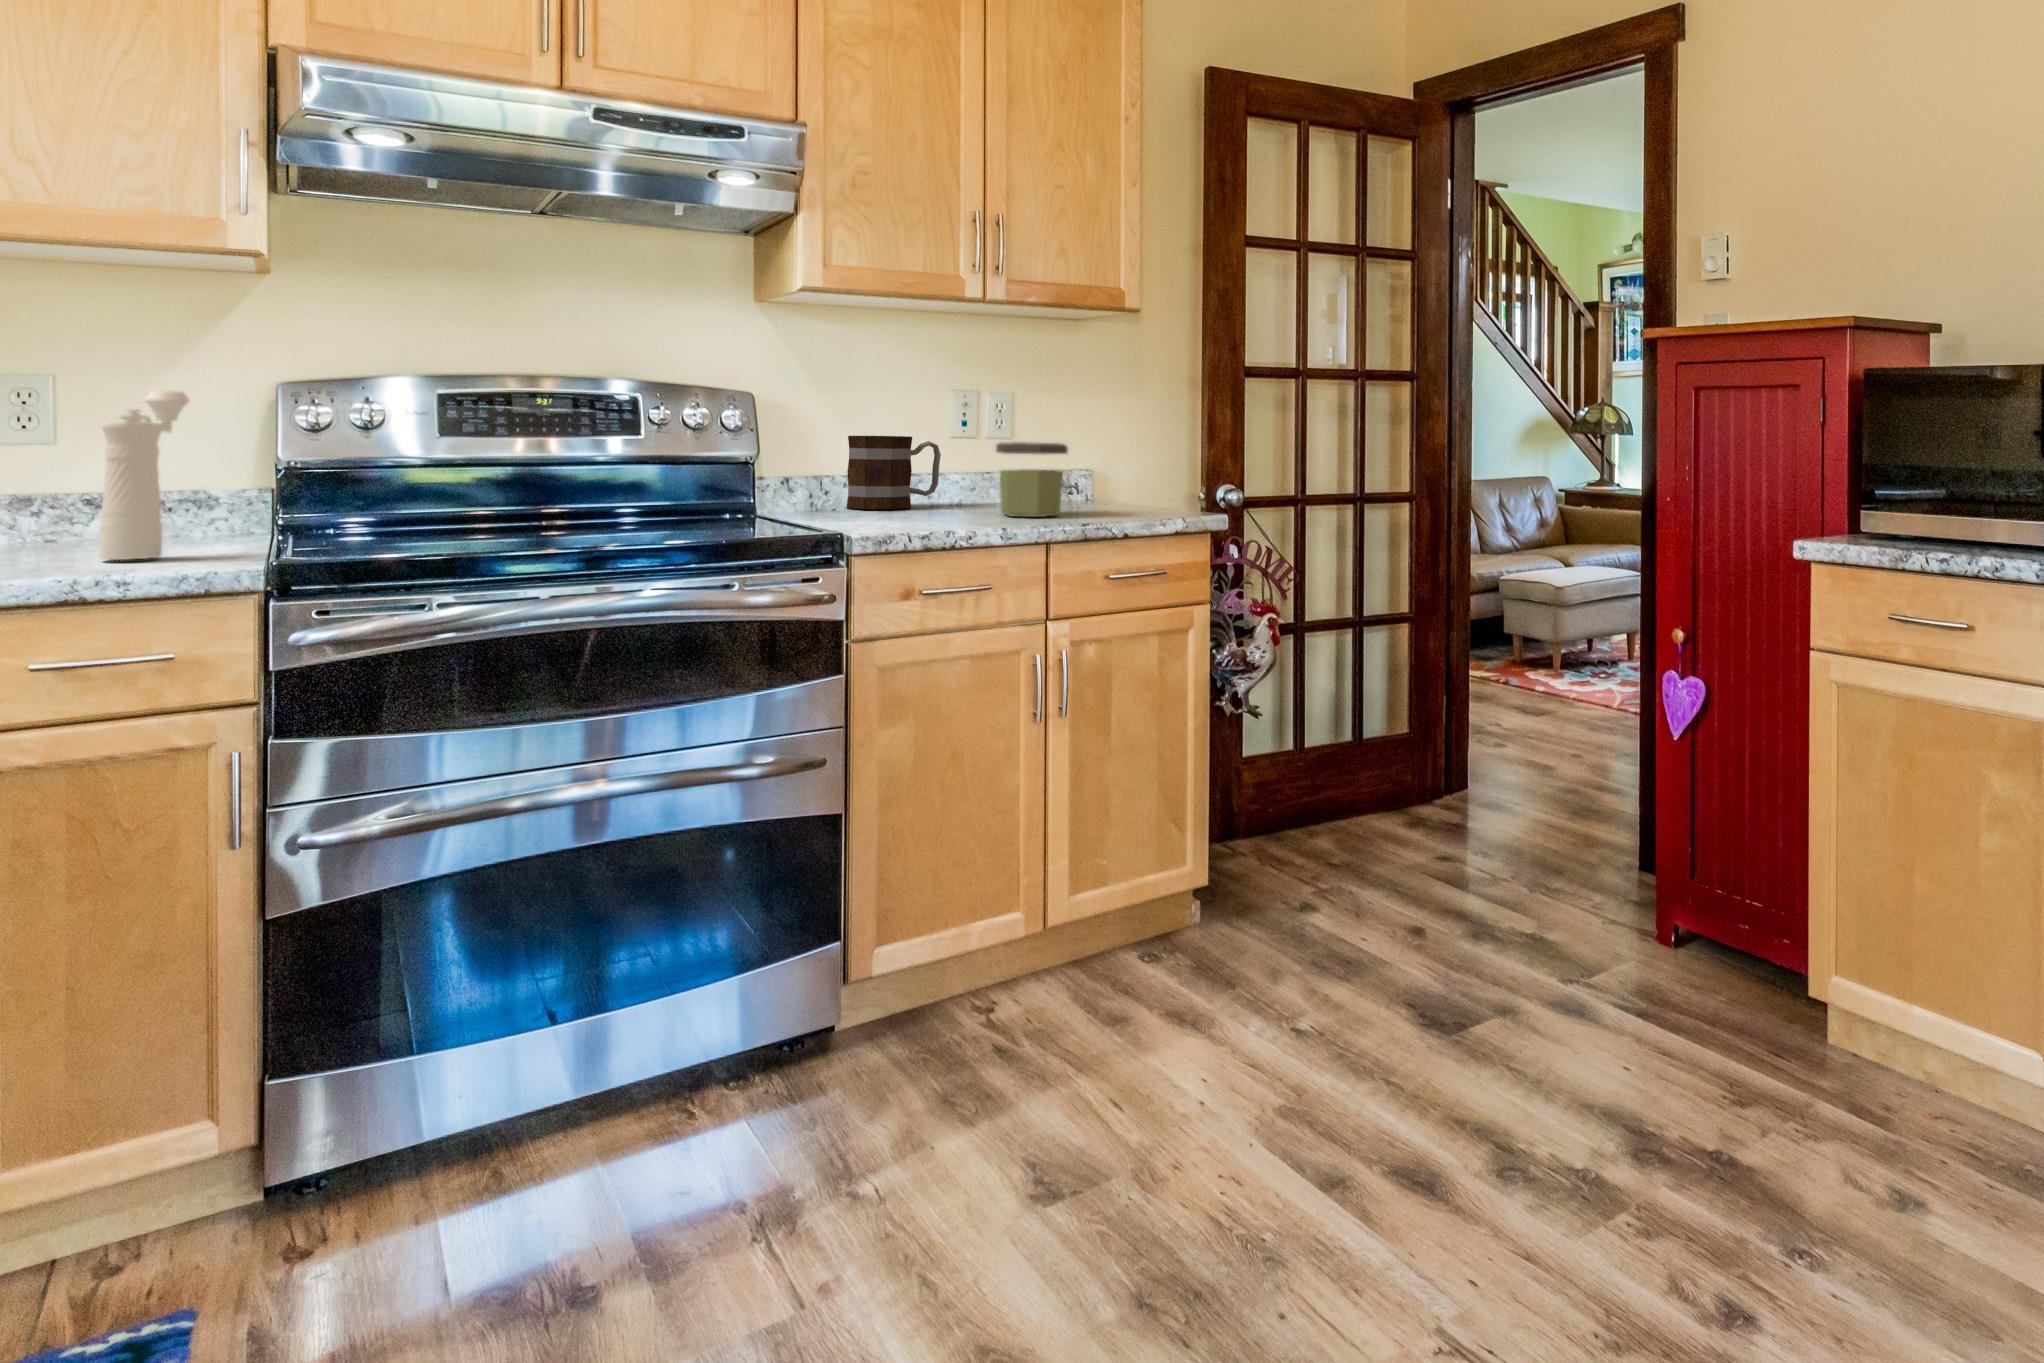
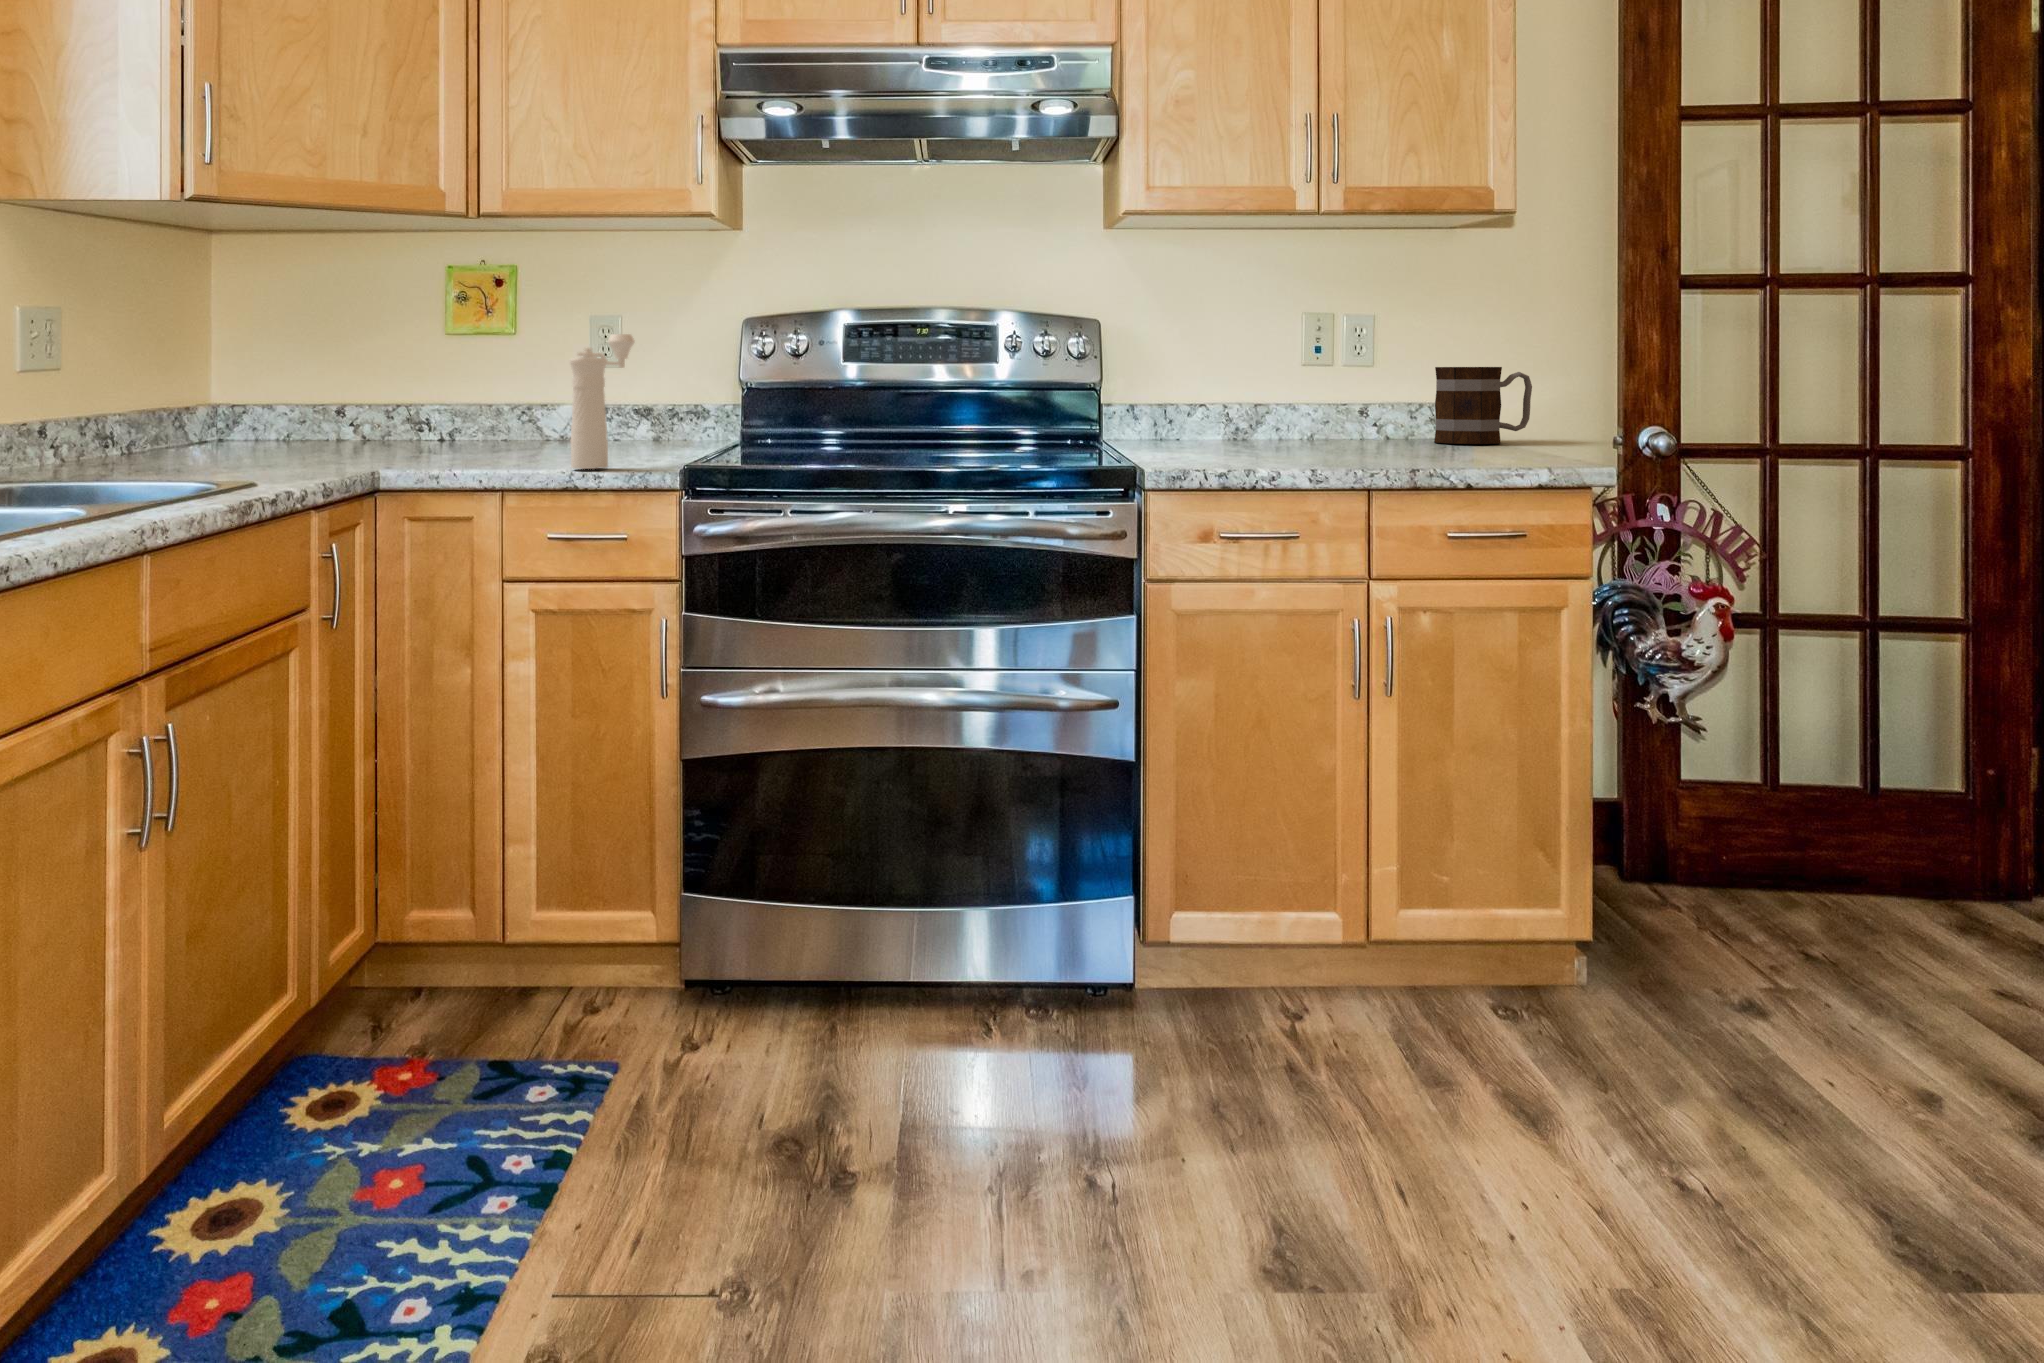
mug: present [846,436,941,509] -> present [1434,367,1532,444]
jar: present [996,442,1068,517] -> none [1329,371,1409,458]

